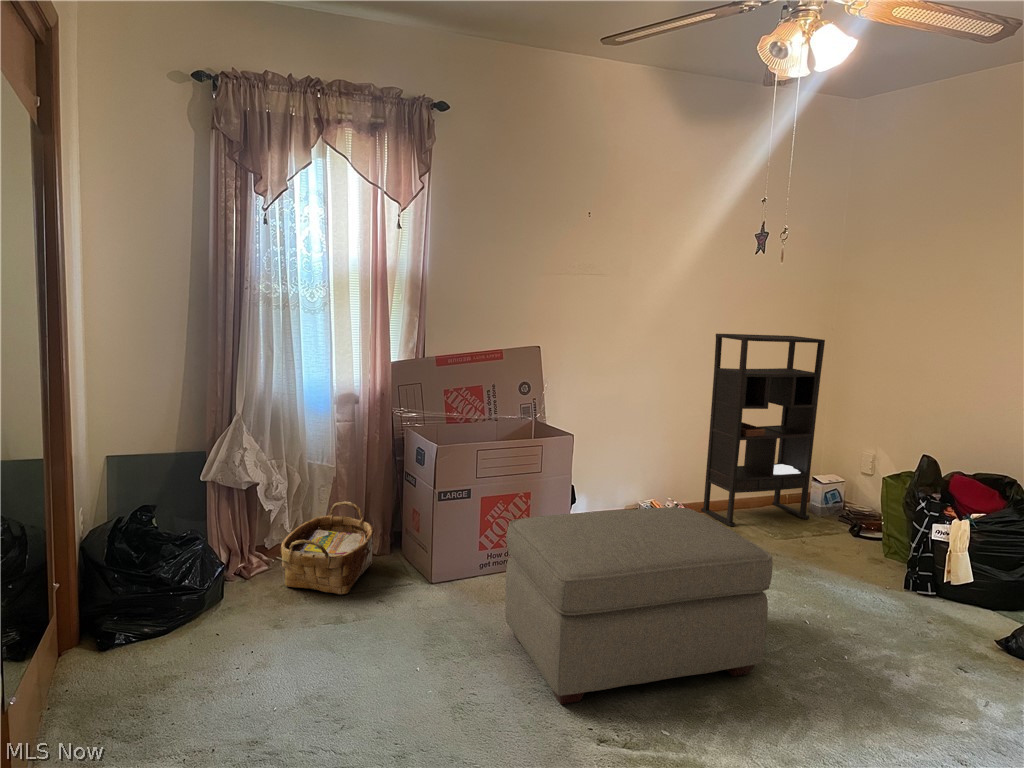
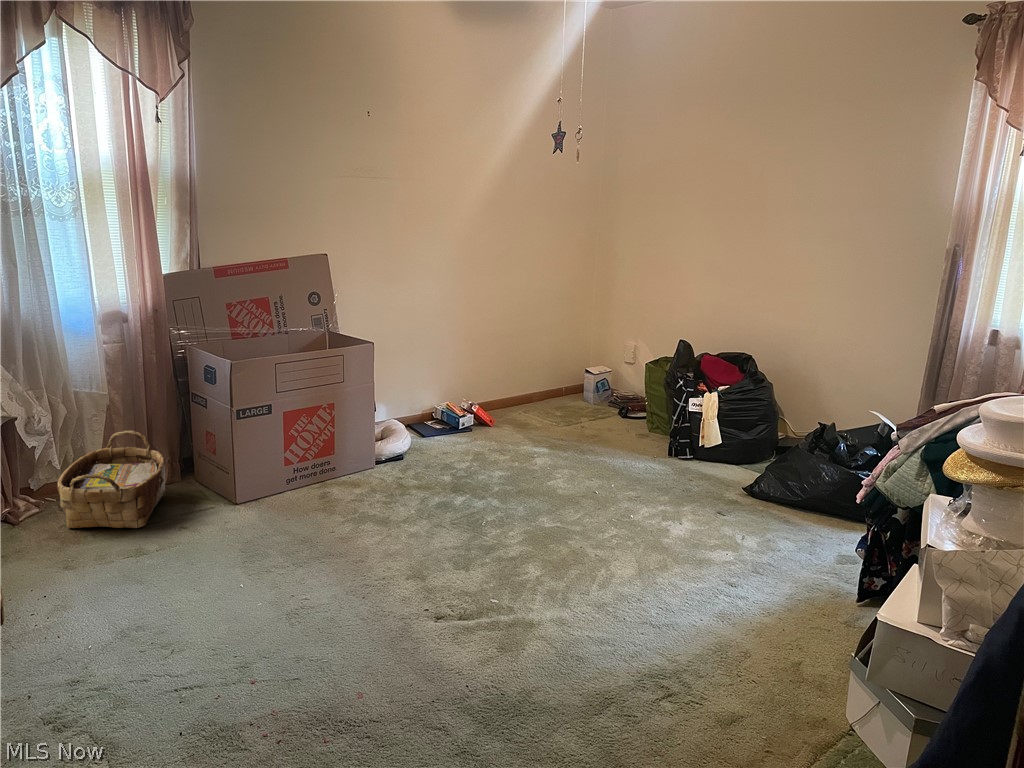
bookshelf: present [701,334,825,526] -> none [491,237,595,420]
ottoman: present [505,507,773,704] -> none [322,403,573,593]

